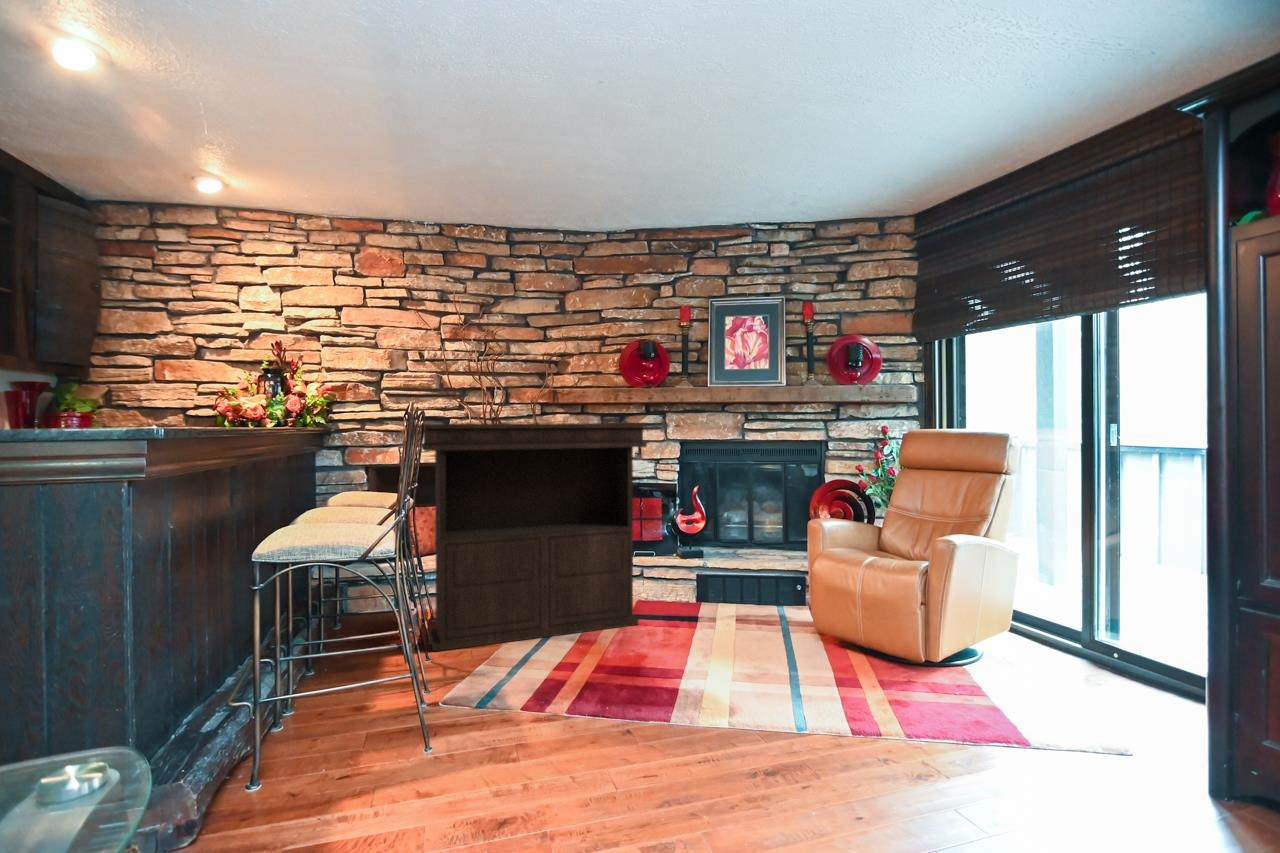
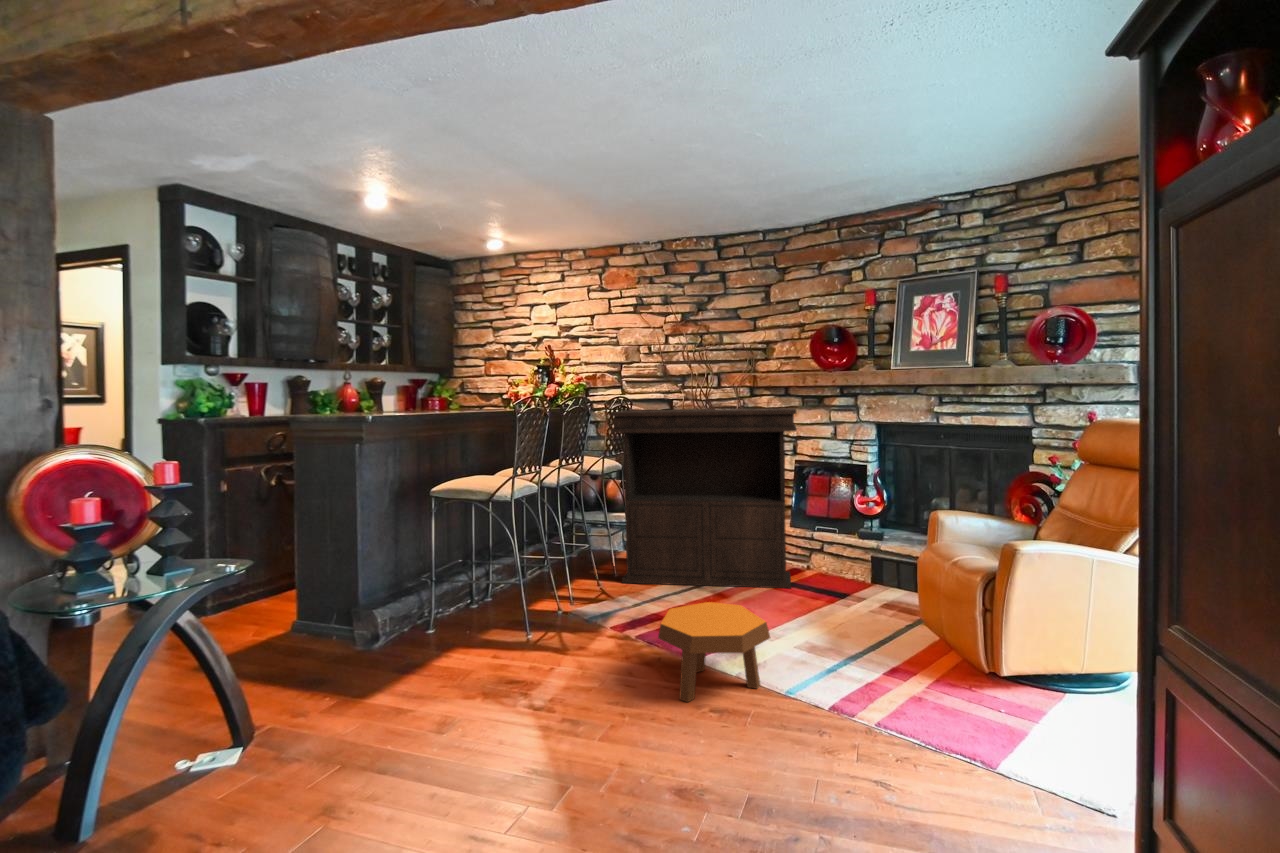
footstool: none [626,657,771,811] -> present [658,602,770,702]

